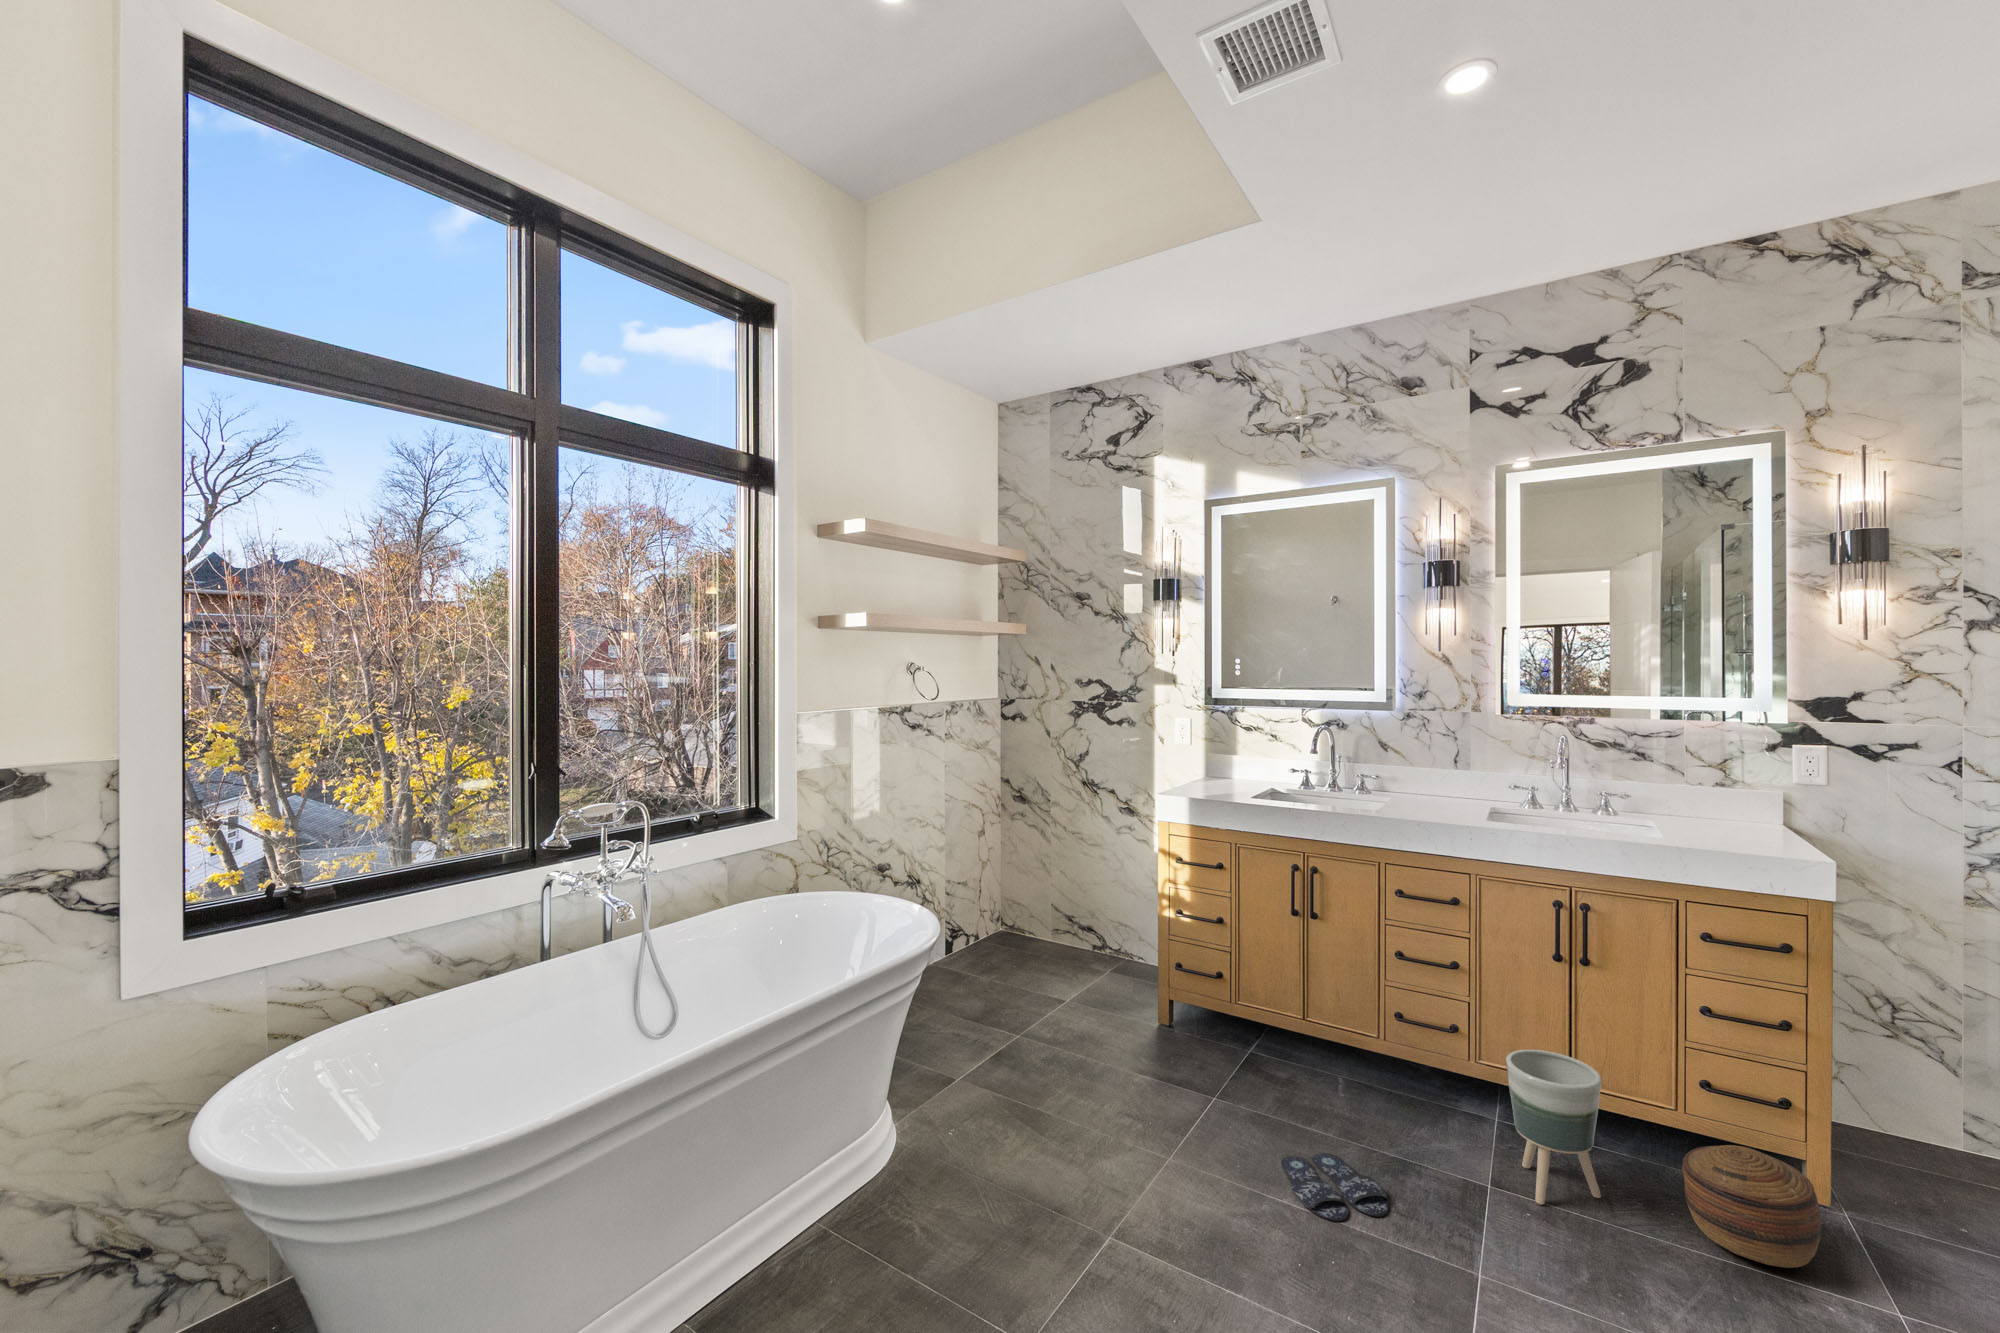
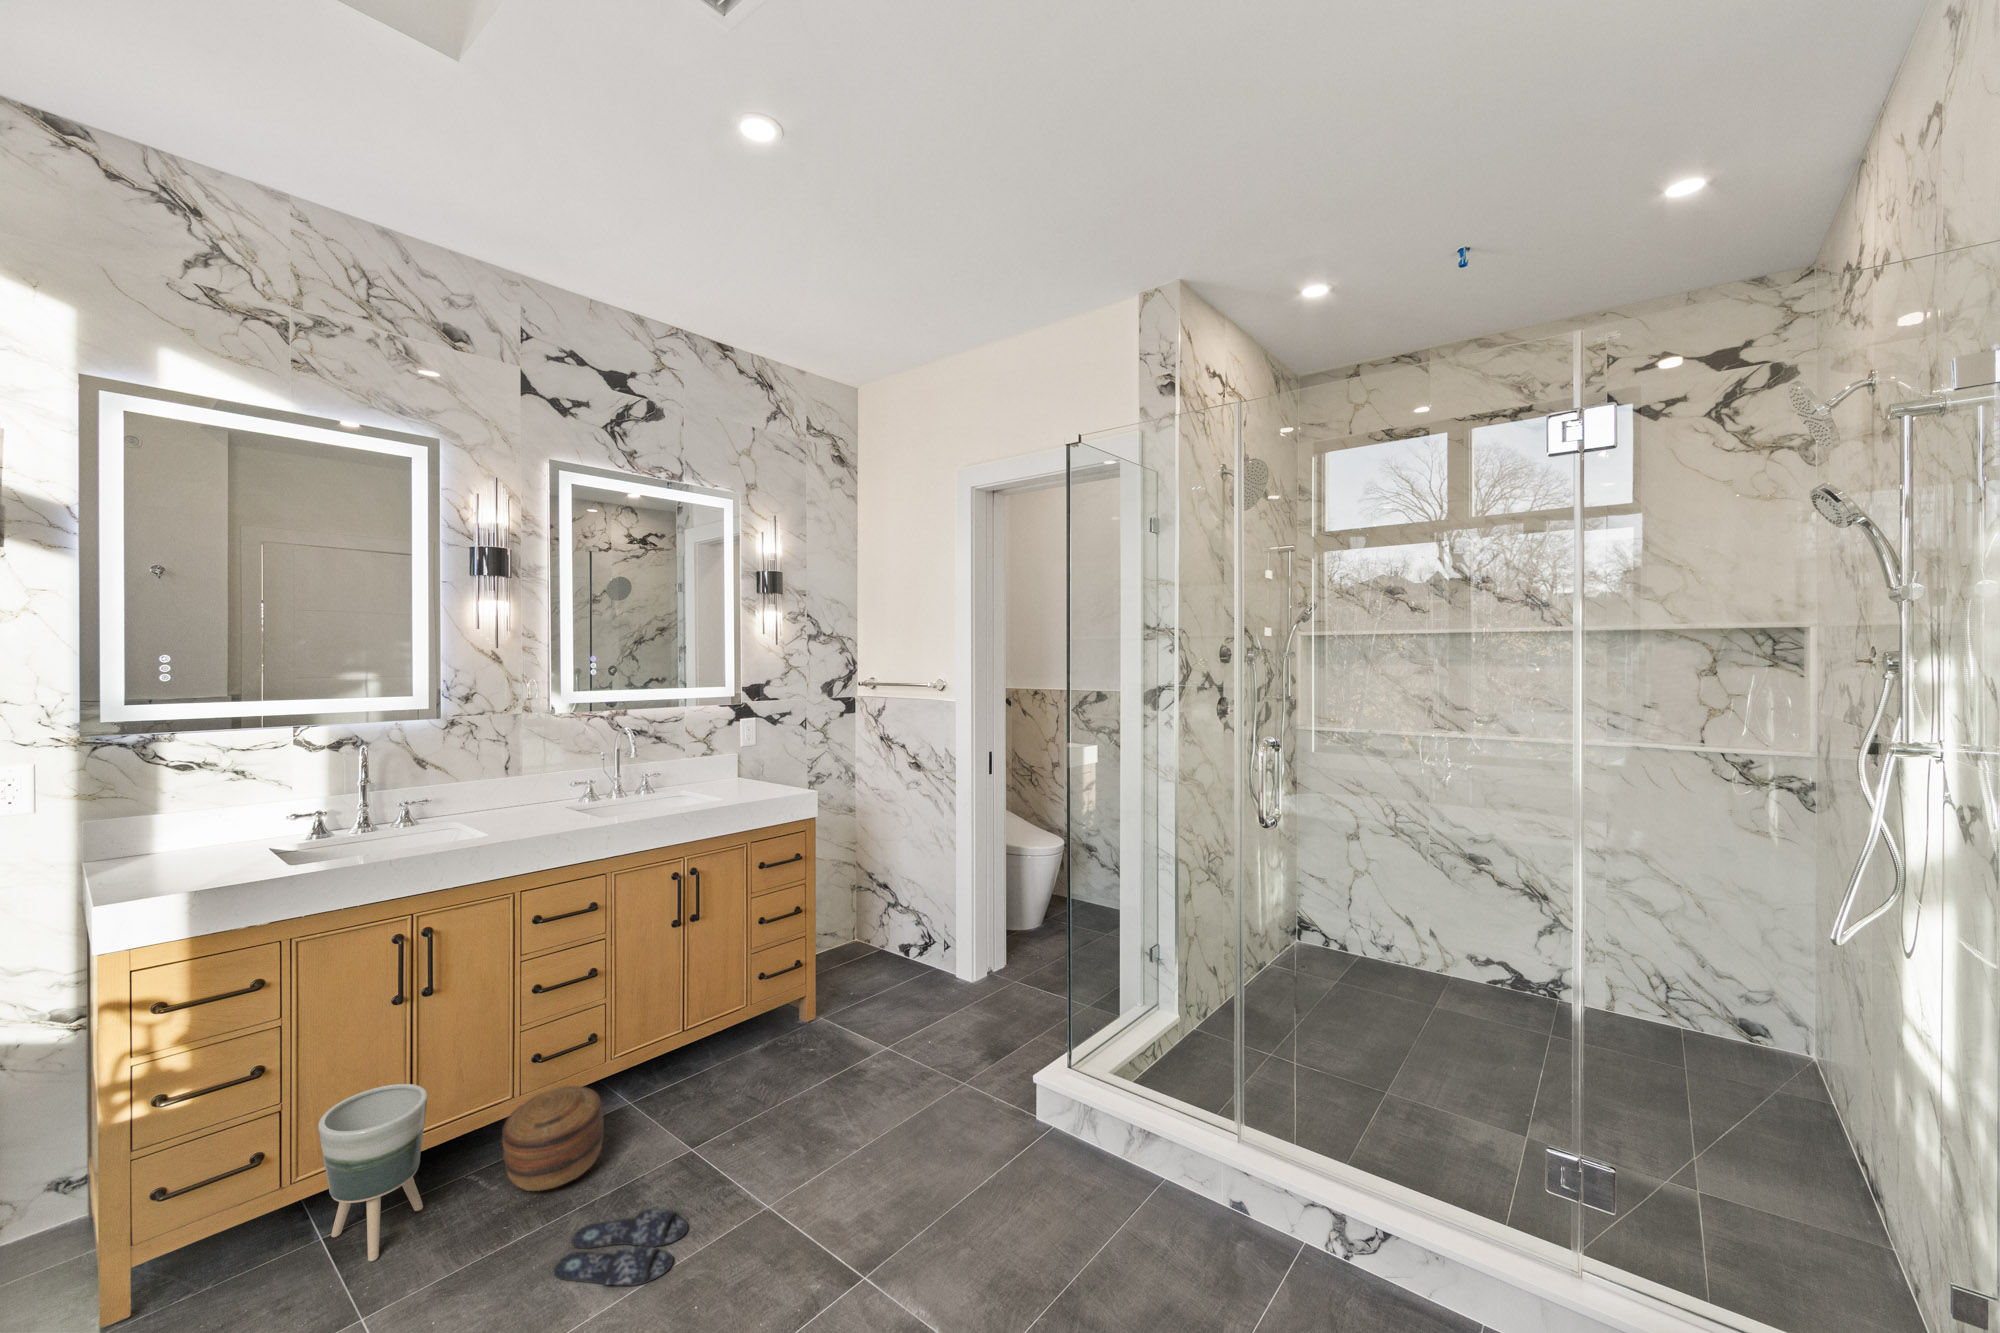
planter: present [1506,1050,1601,1205] -> present [318,1084,427,1261]
basket: present [1682,1145,1821,1268] -> present [502,1086,604,1191]

